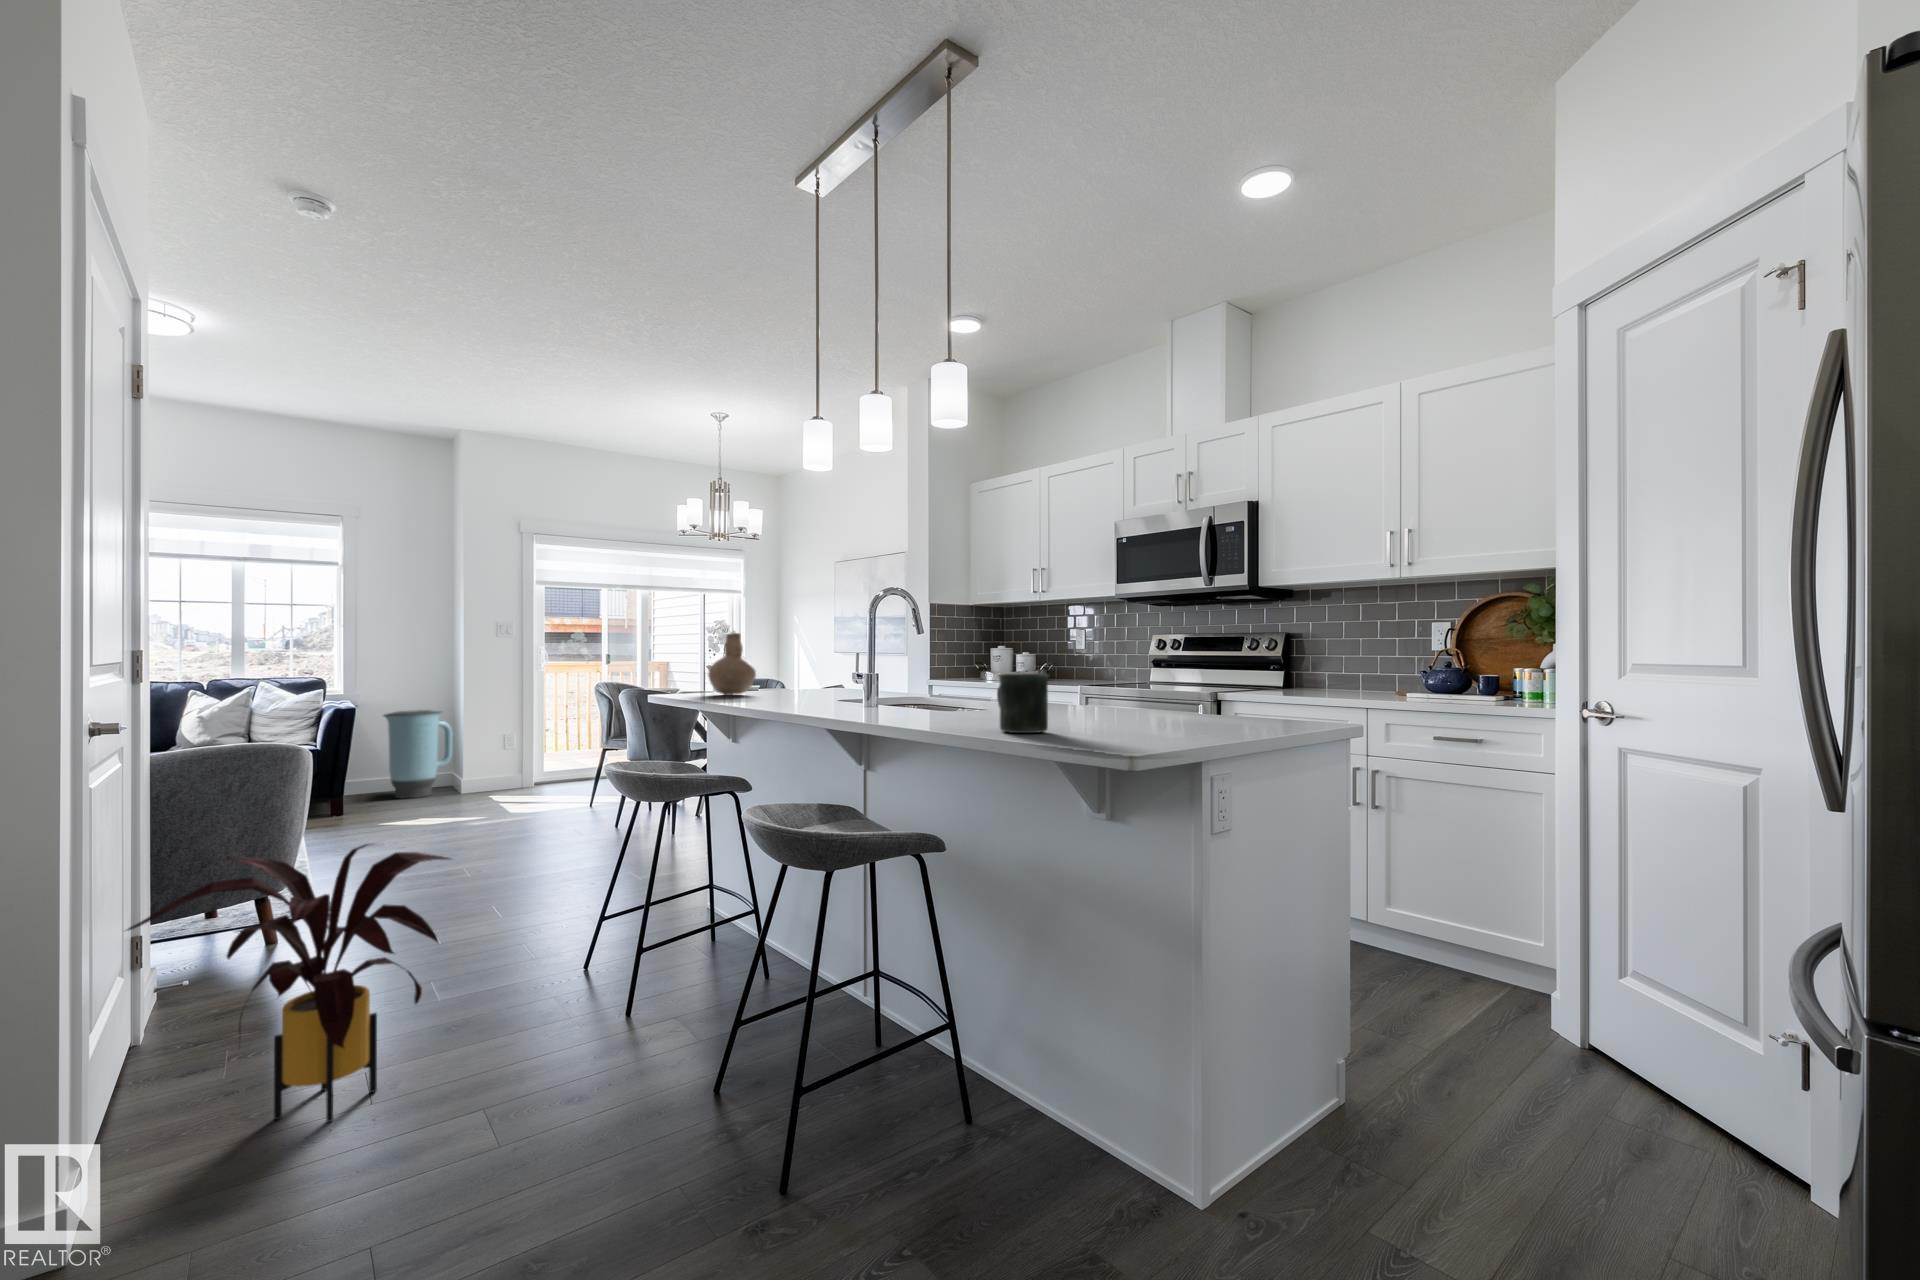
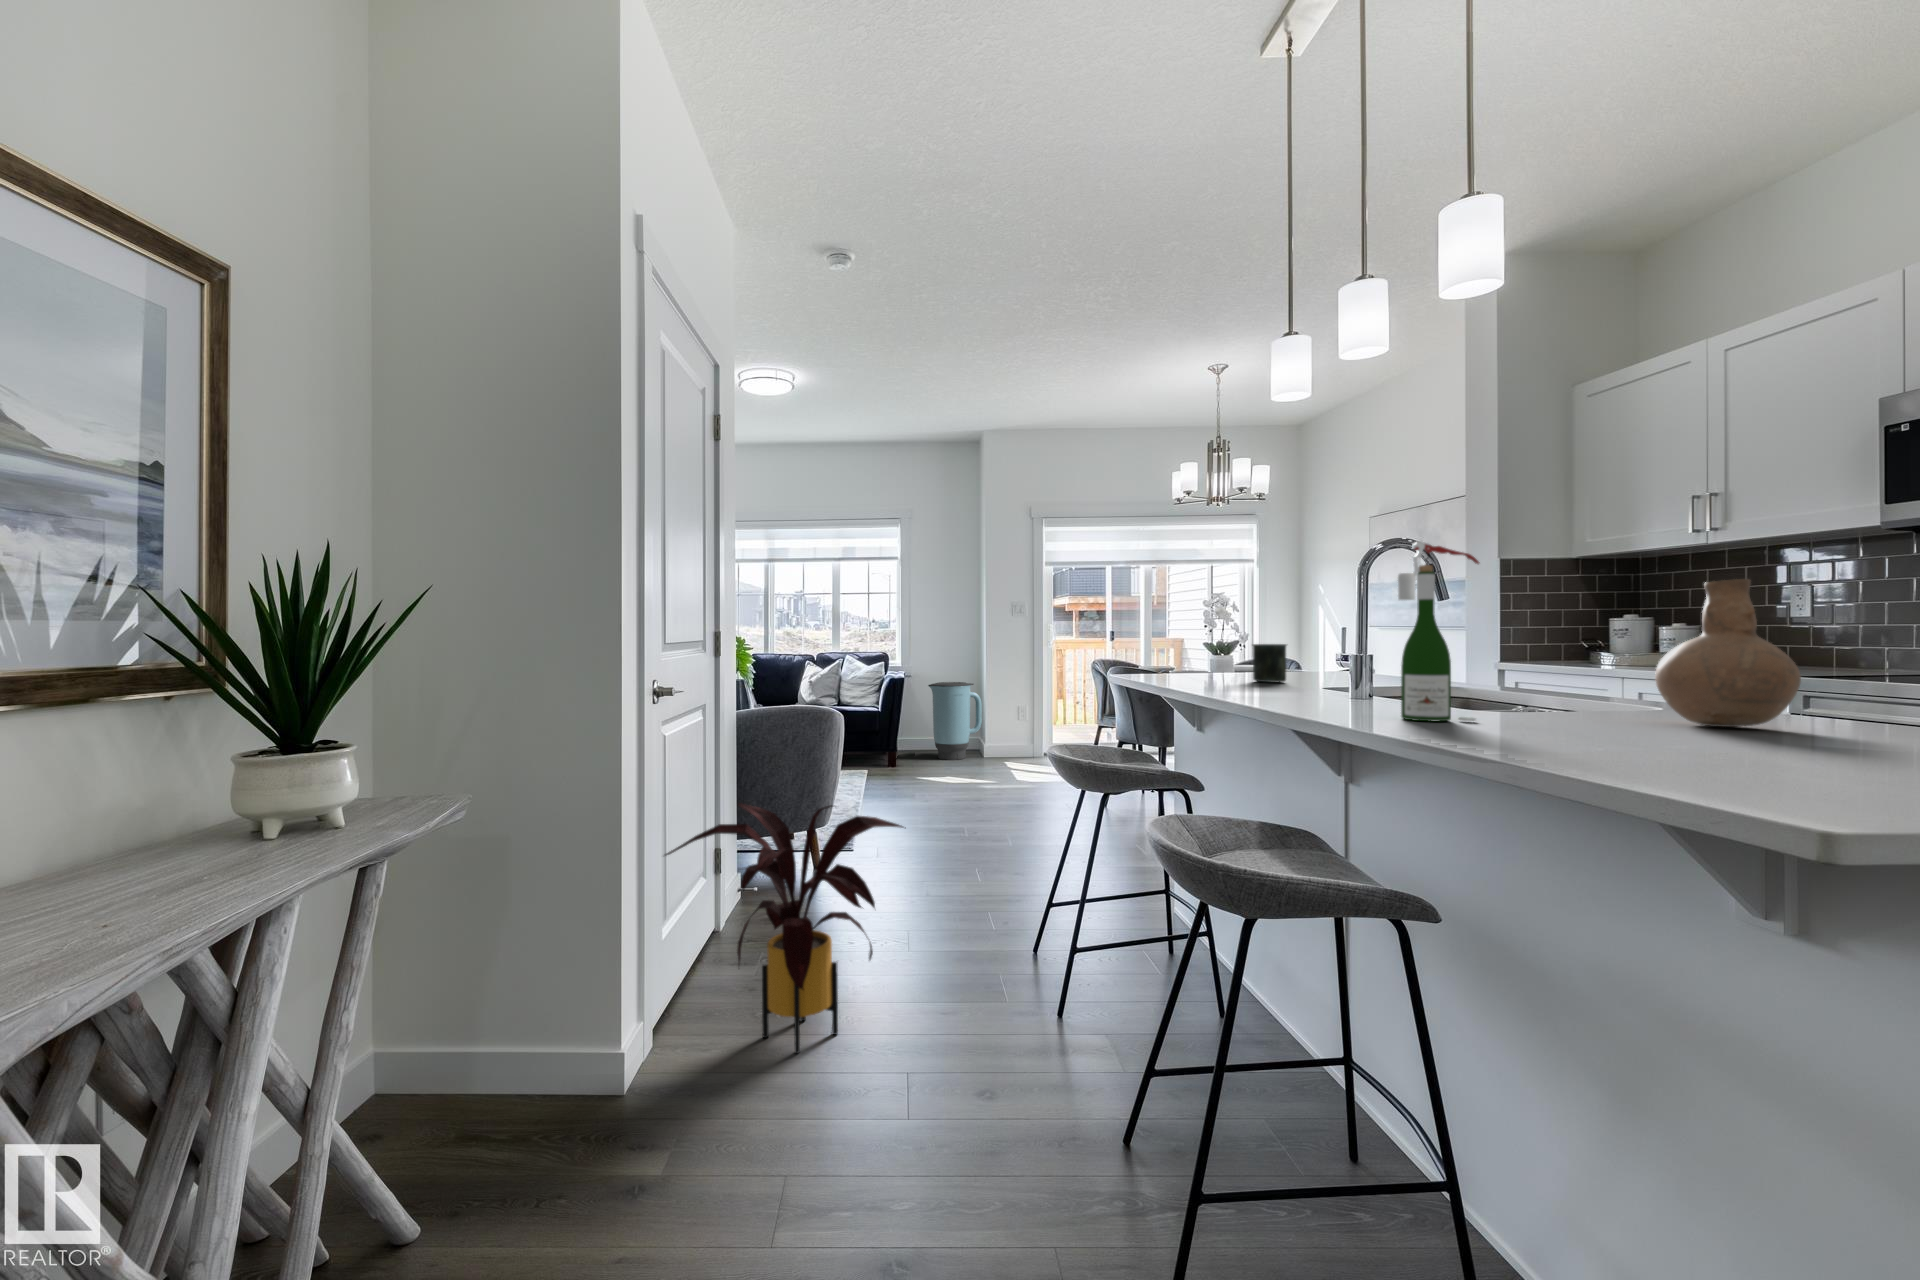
wine bottle: none [917,592,968,720] -> present [1398,541,1479,721]
vase: present [708,633,756,695] -> present [1655,579,1801,727]
mug: present [997,674,1049,733] -> present [1253,644,1287,683]

